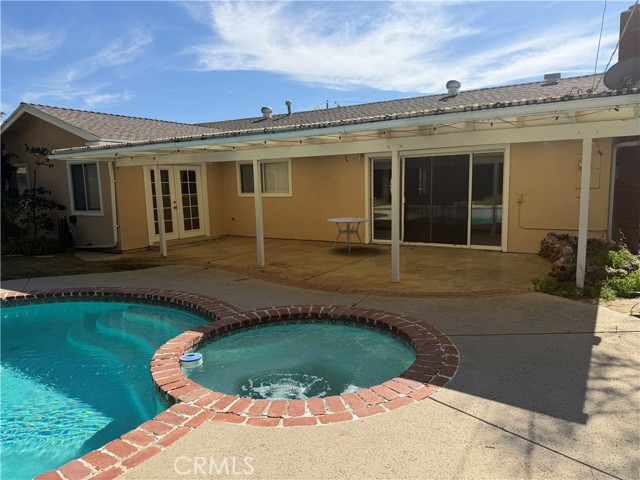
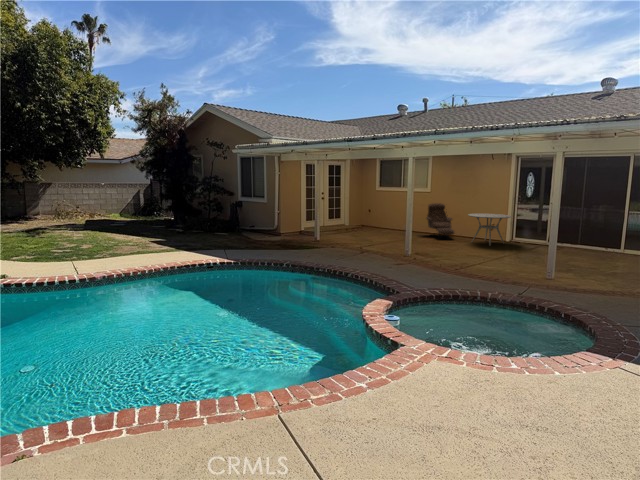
lounge chair: none [288,209,316,247] -> present [426,203,454,238]

